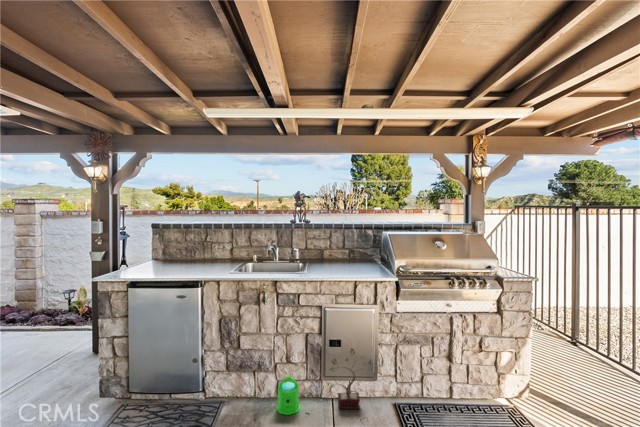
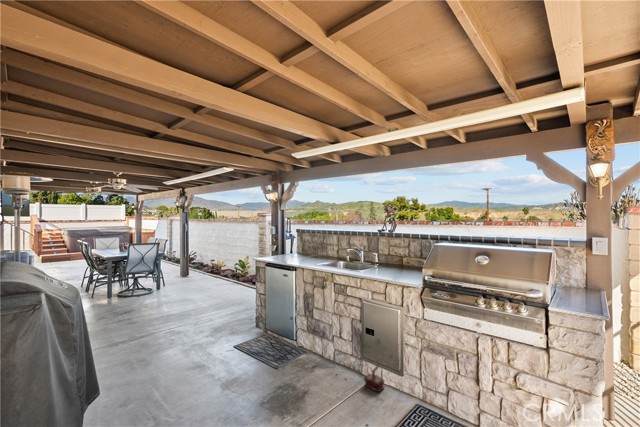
watering can: present [276,376,301,415] -> none [322,346,344,375]

